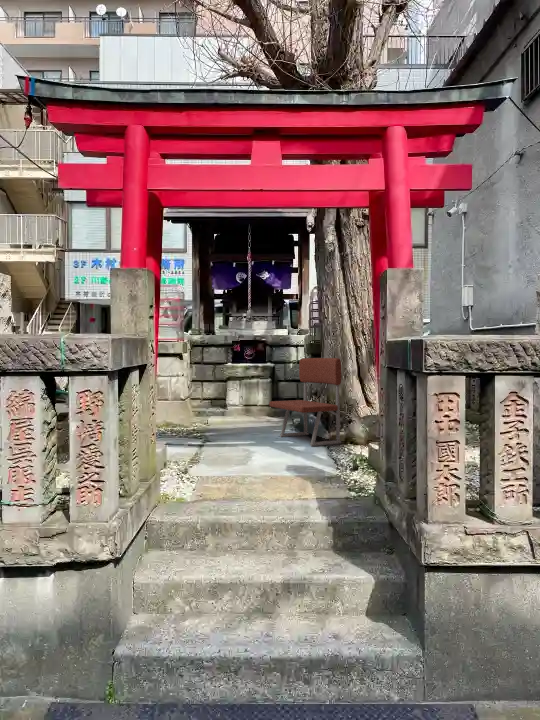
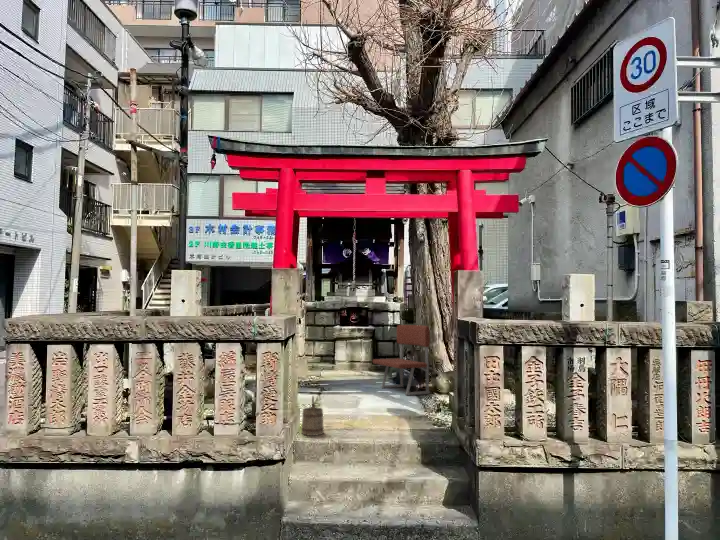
bucket: none [160,454,192,511] -> present [302,397,324,436]

